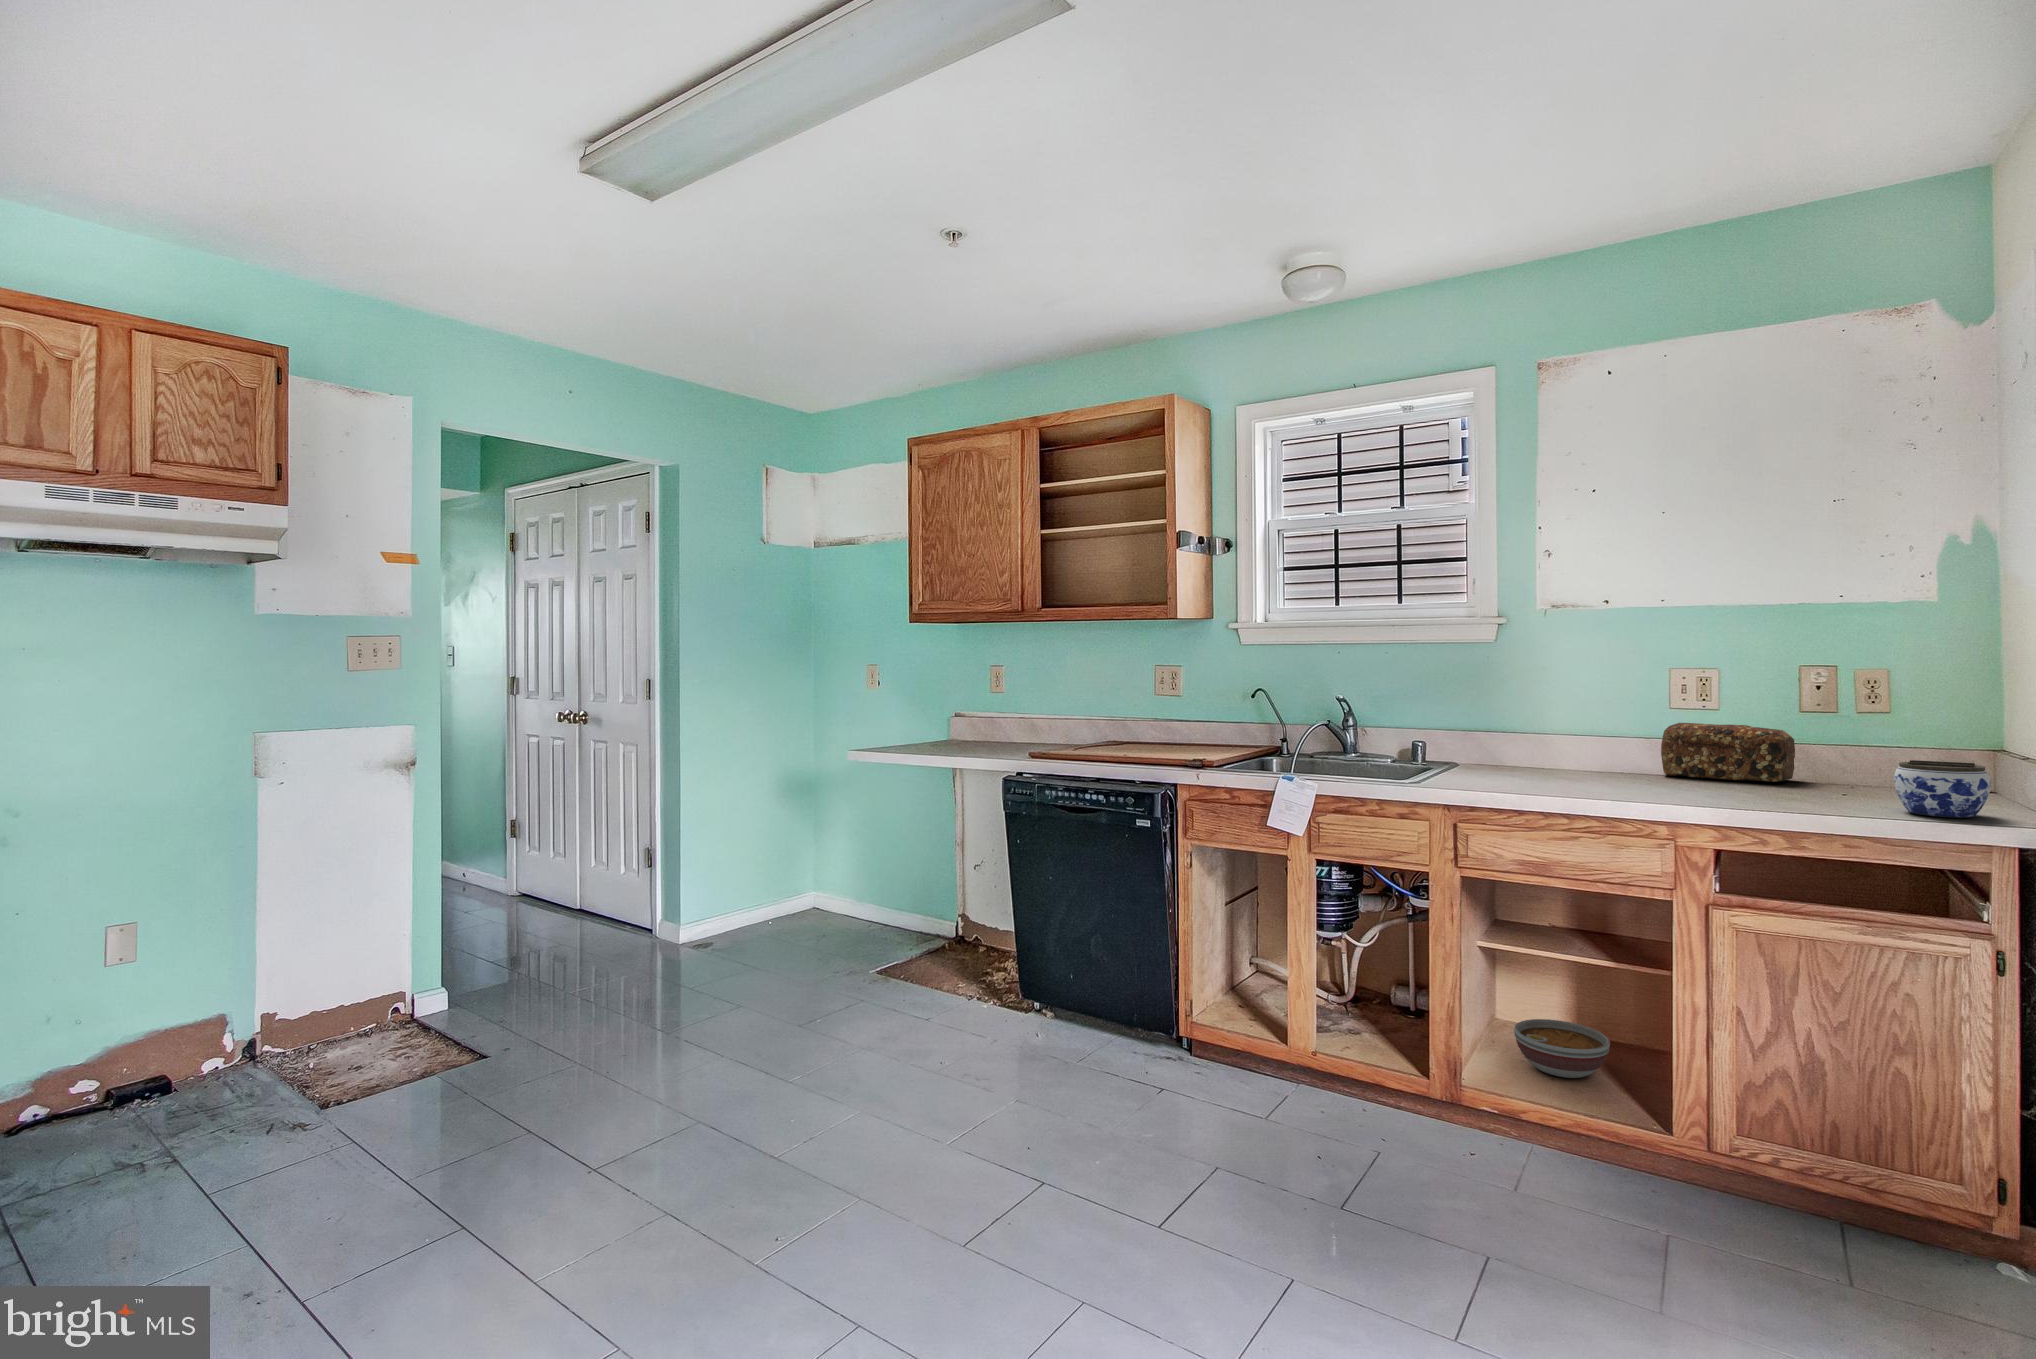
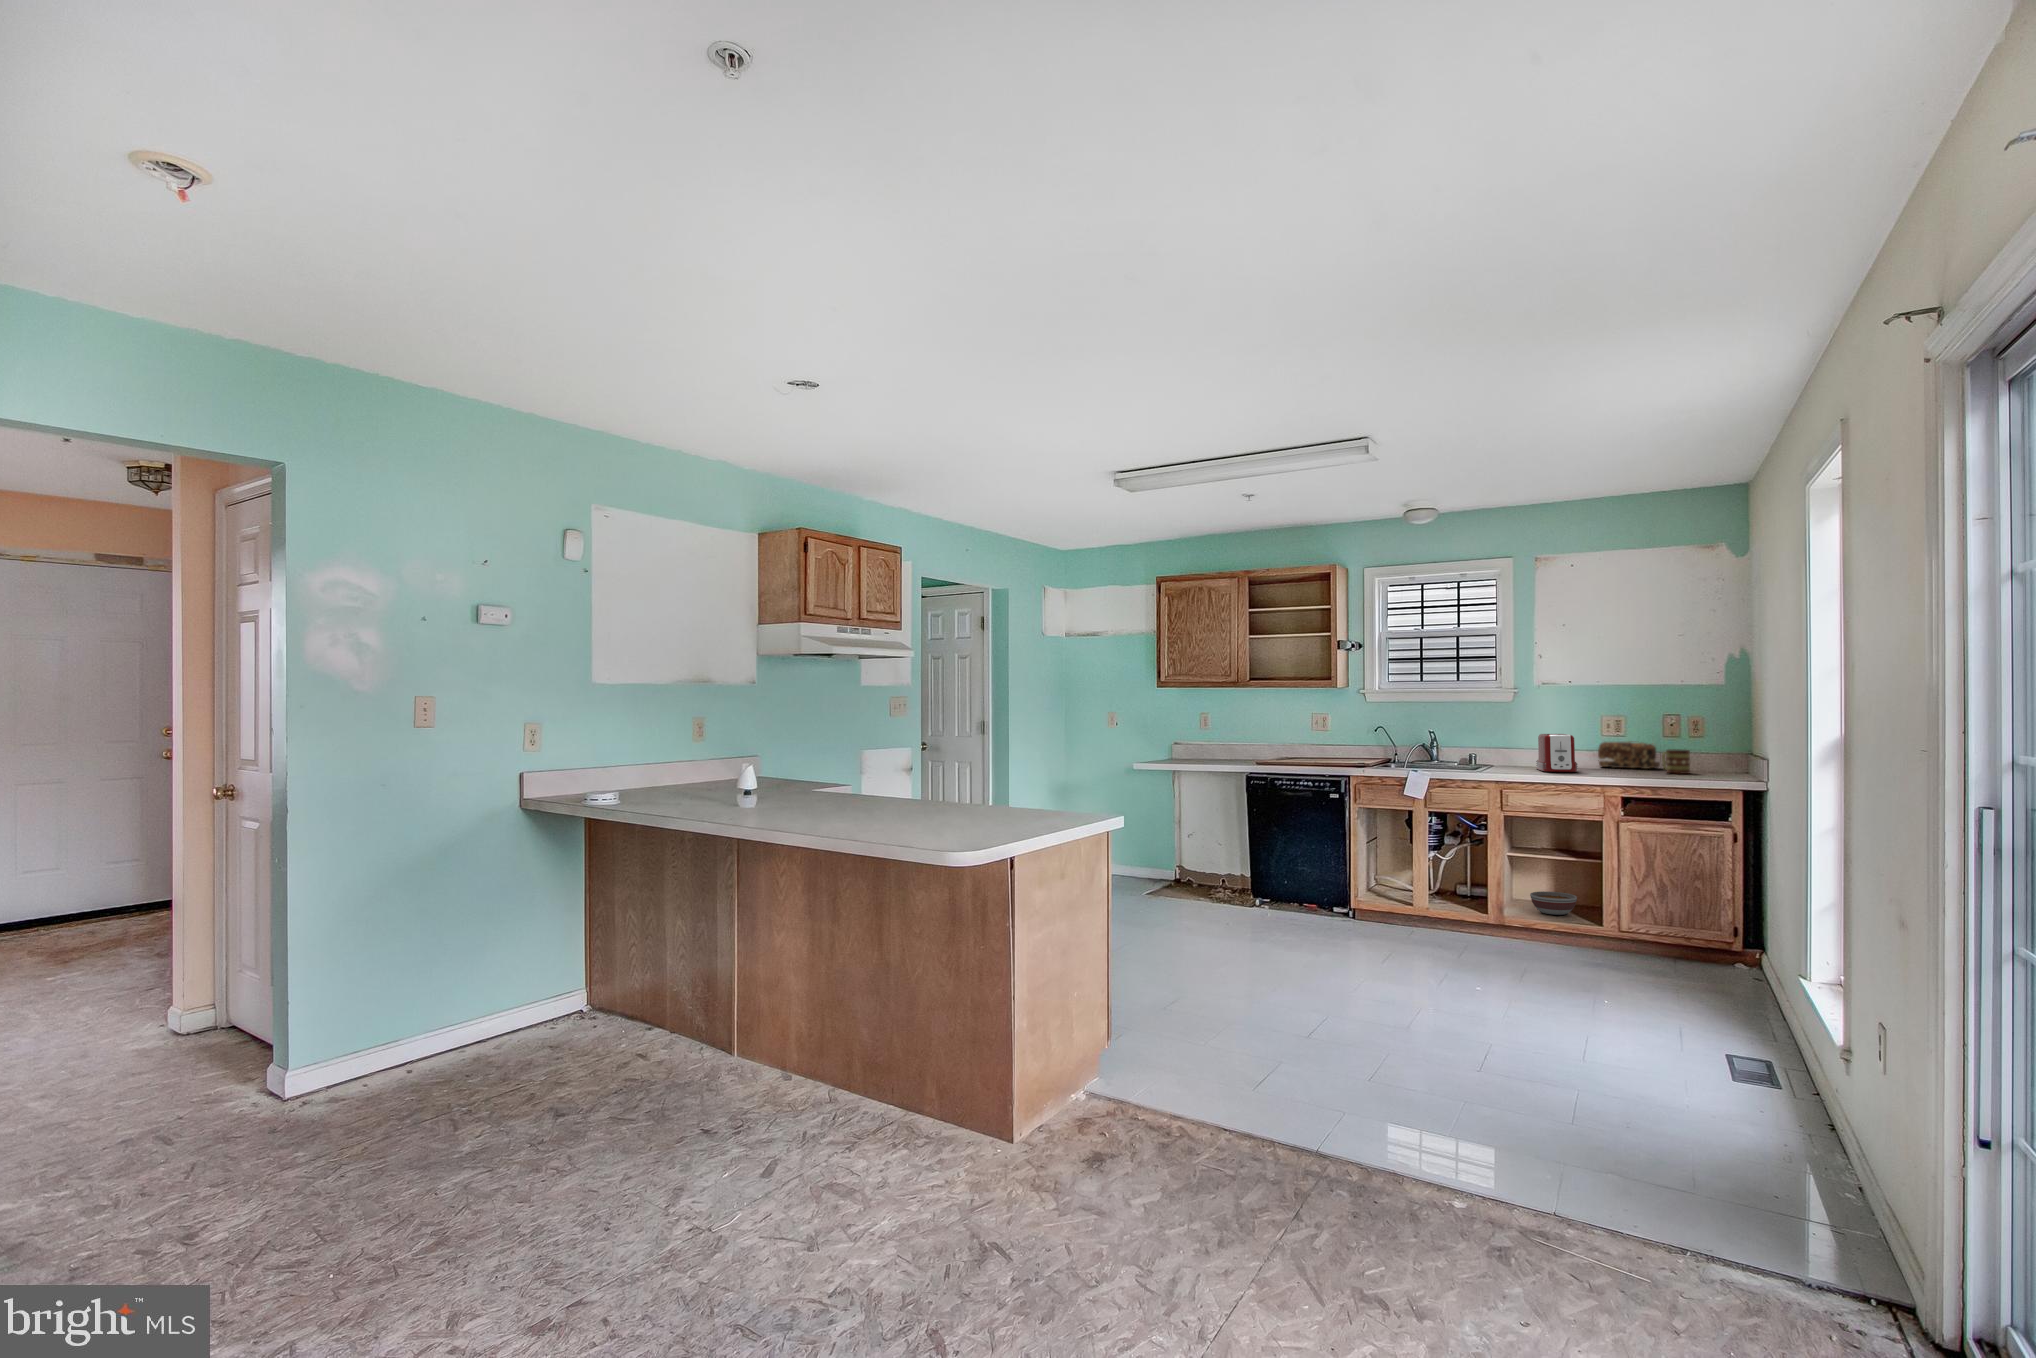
toaster: none [1532,708,1618,791] -> present [1536,734,1578,772]
mug: none [1811,745,1877,801] -> present [1662,749,1690,774]
jar: present [1894,760,1990,818] -> none [1693,754,1729,777]

